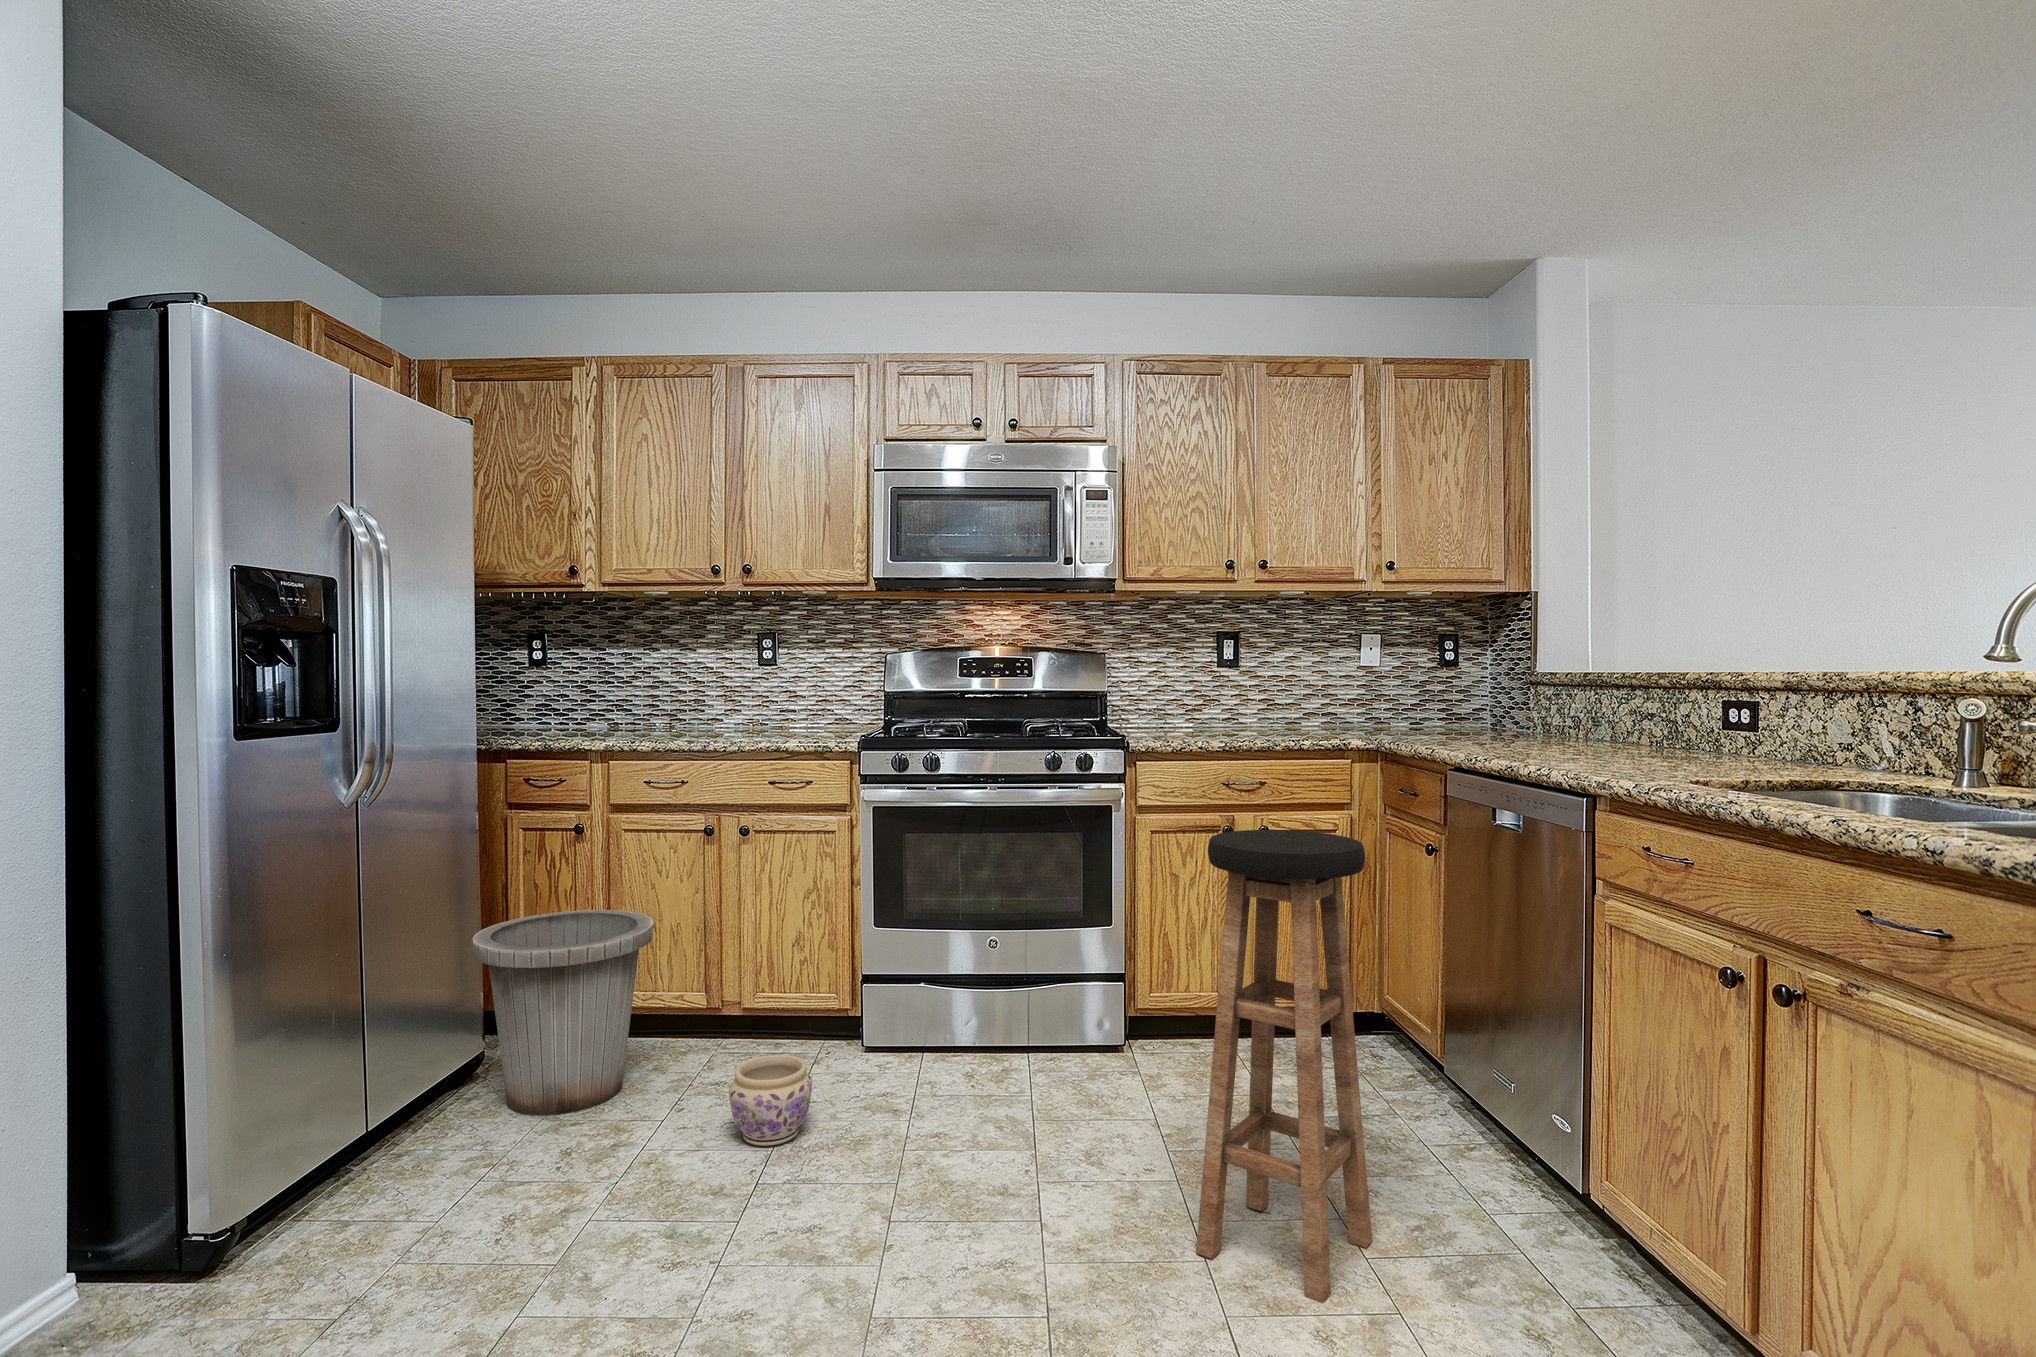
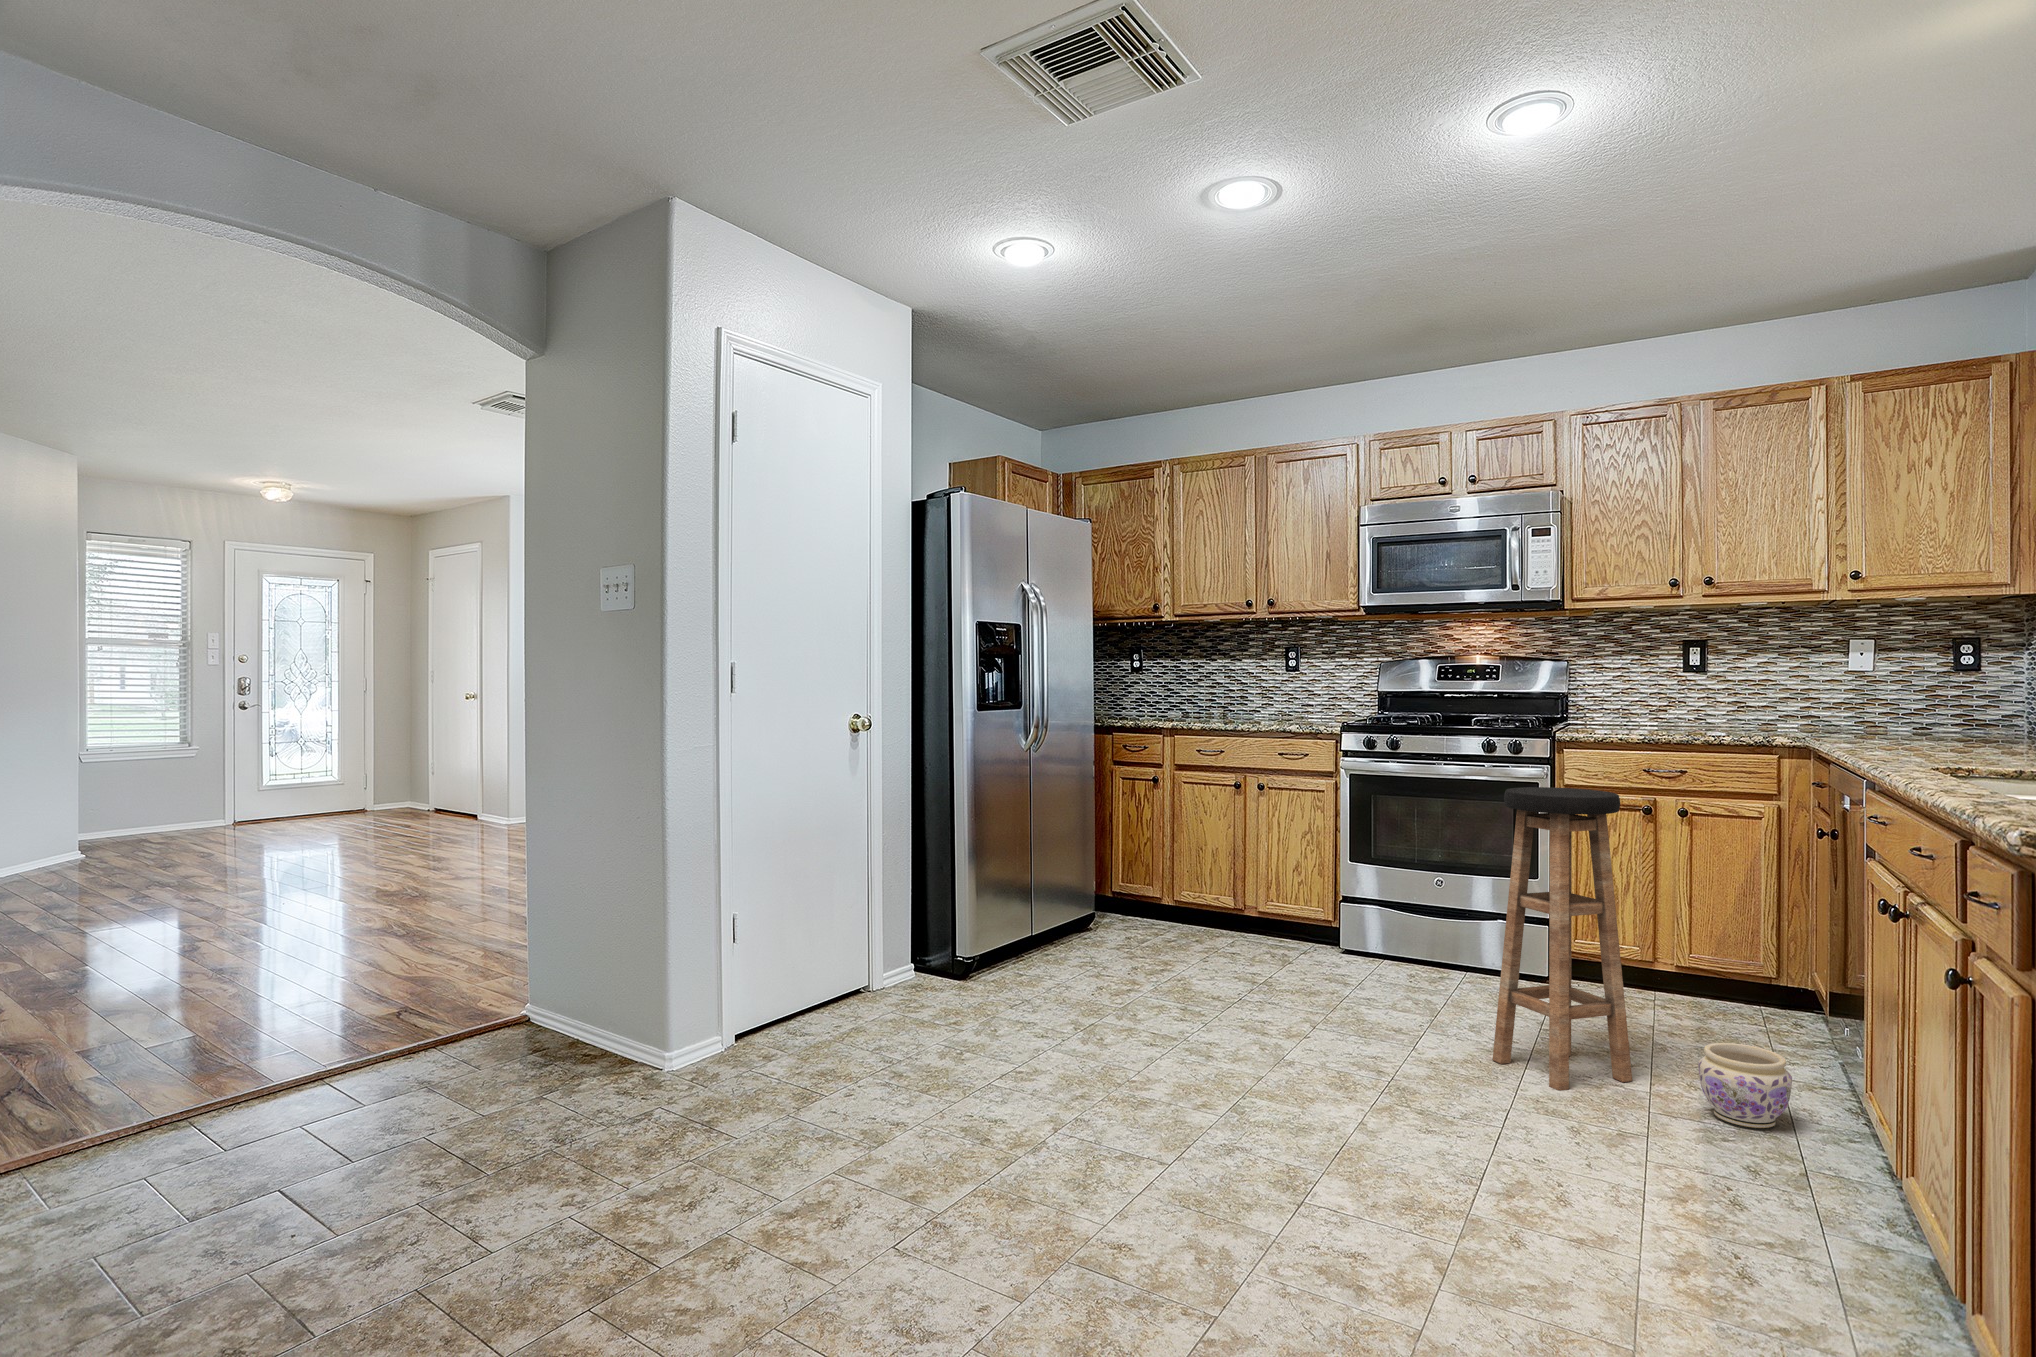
trash can: present [473,910,653,1116] -> none [1091,830,1195,948]
planter: present [729,1055,812,1147] -> present [1698,1043,1792,1130]

